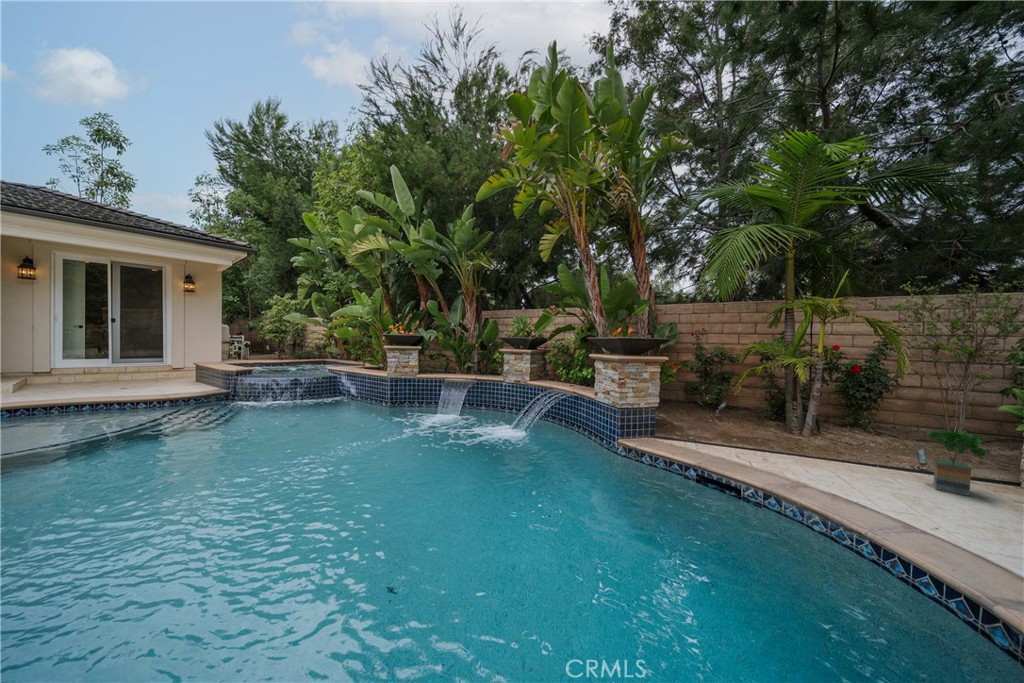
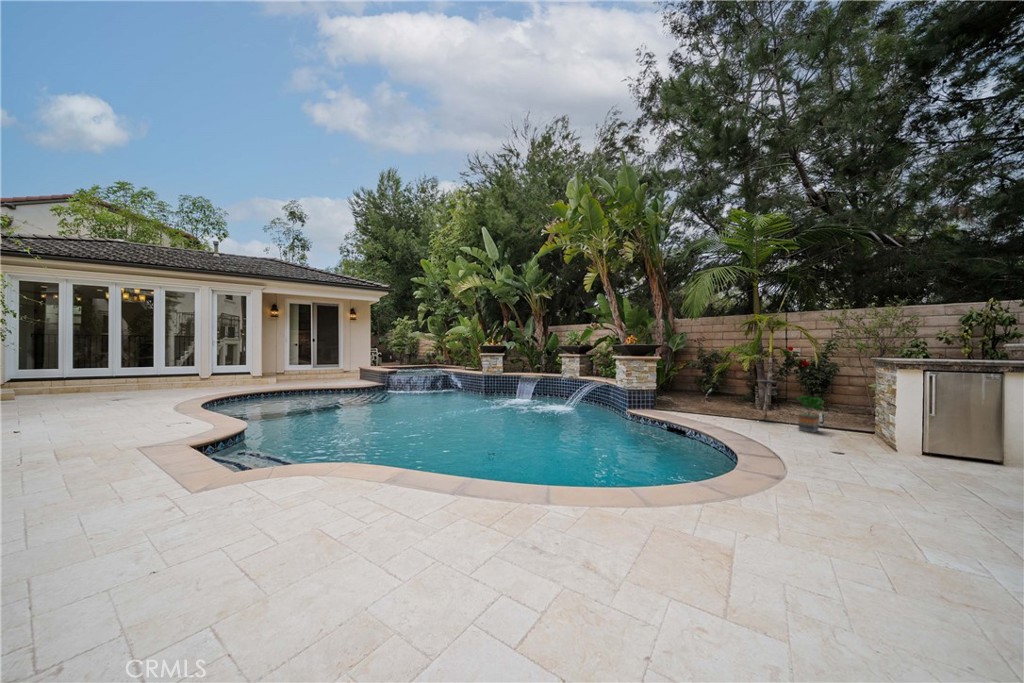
side table: none [838,397,878,470] -> present [757,380,777,420]

